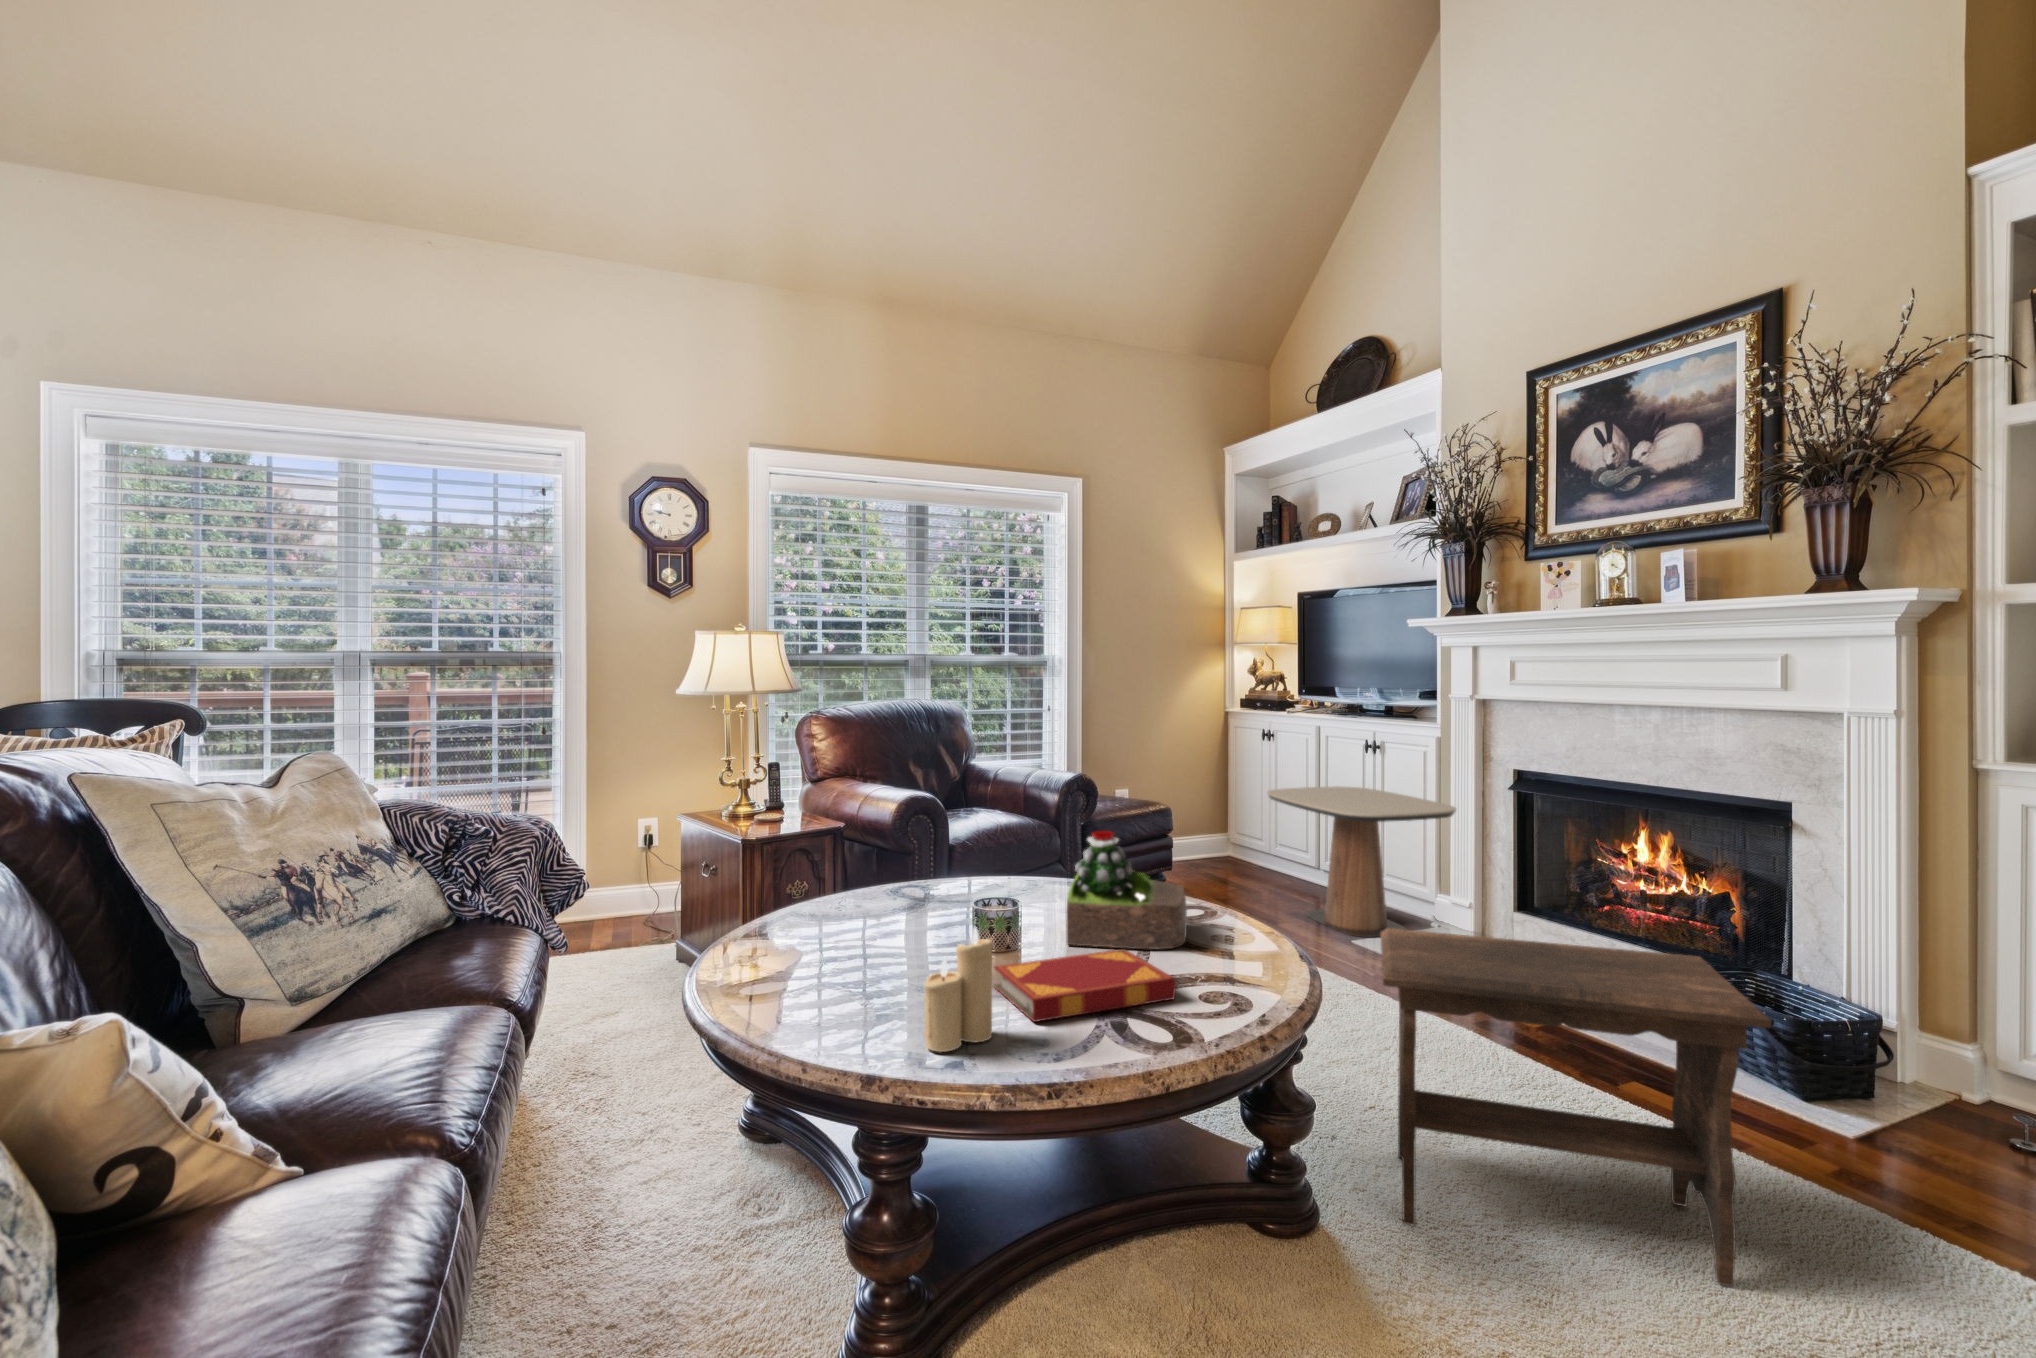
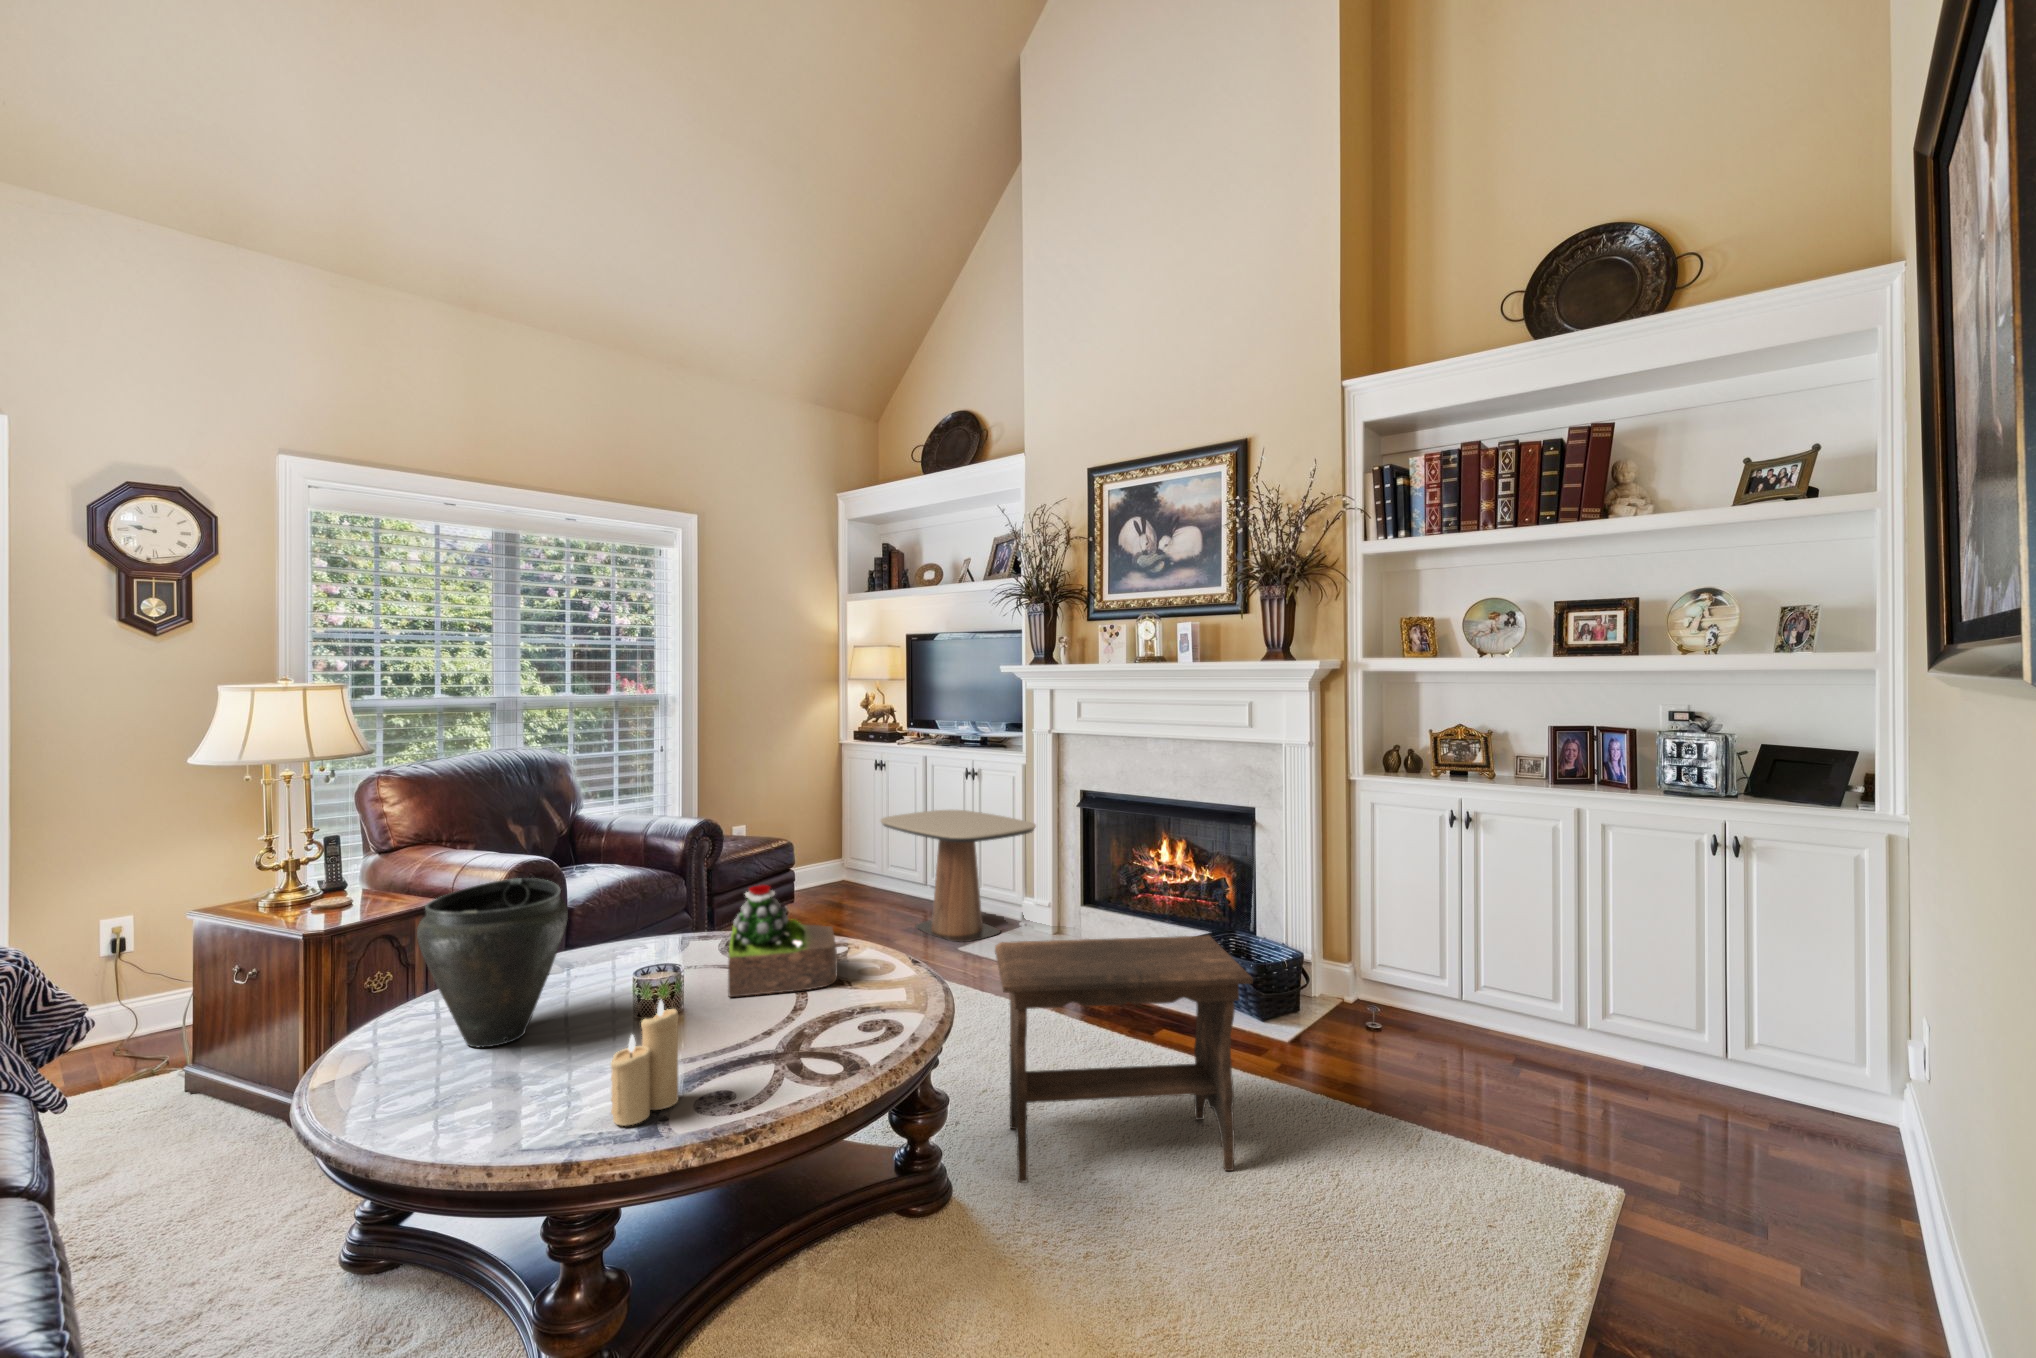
vase: none [783,800,912,957] -> present [417,878,568,1048]
hardback book: present [994,949,1176,1022] -> none [667,994,840,1078]

